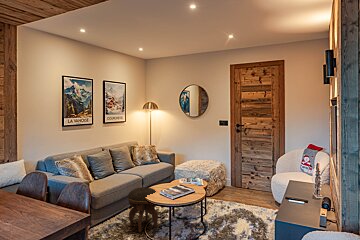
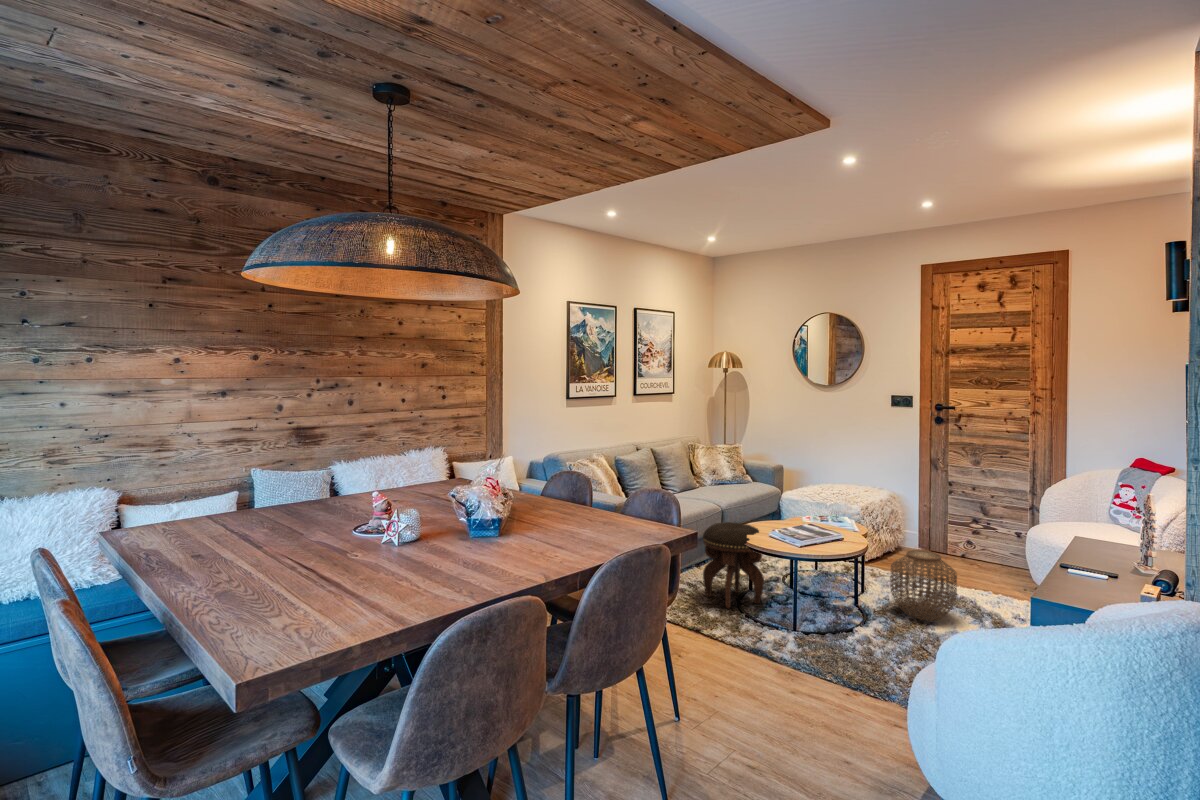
woven basket: none [216,194,244,228] -> present [890,550,957,621]

